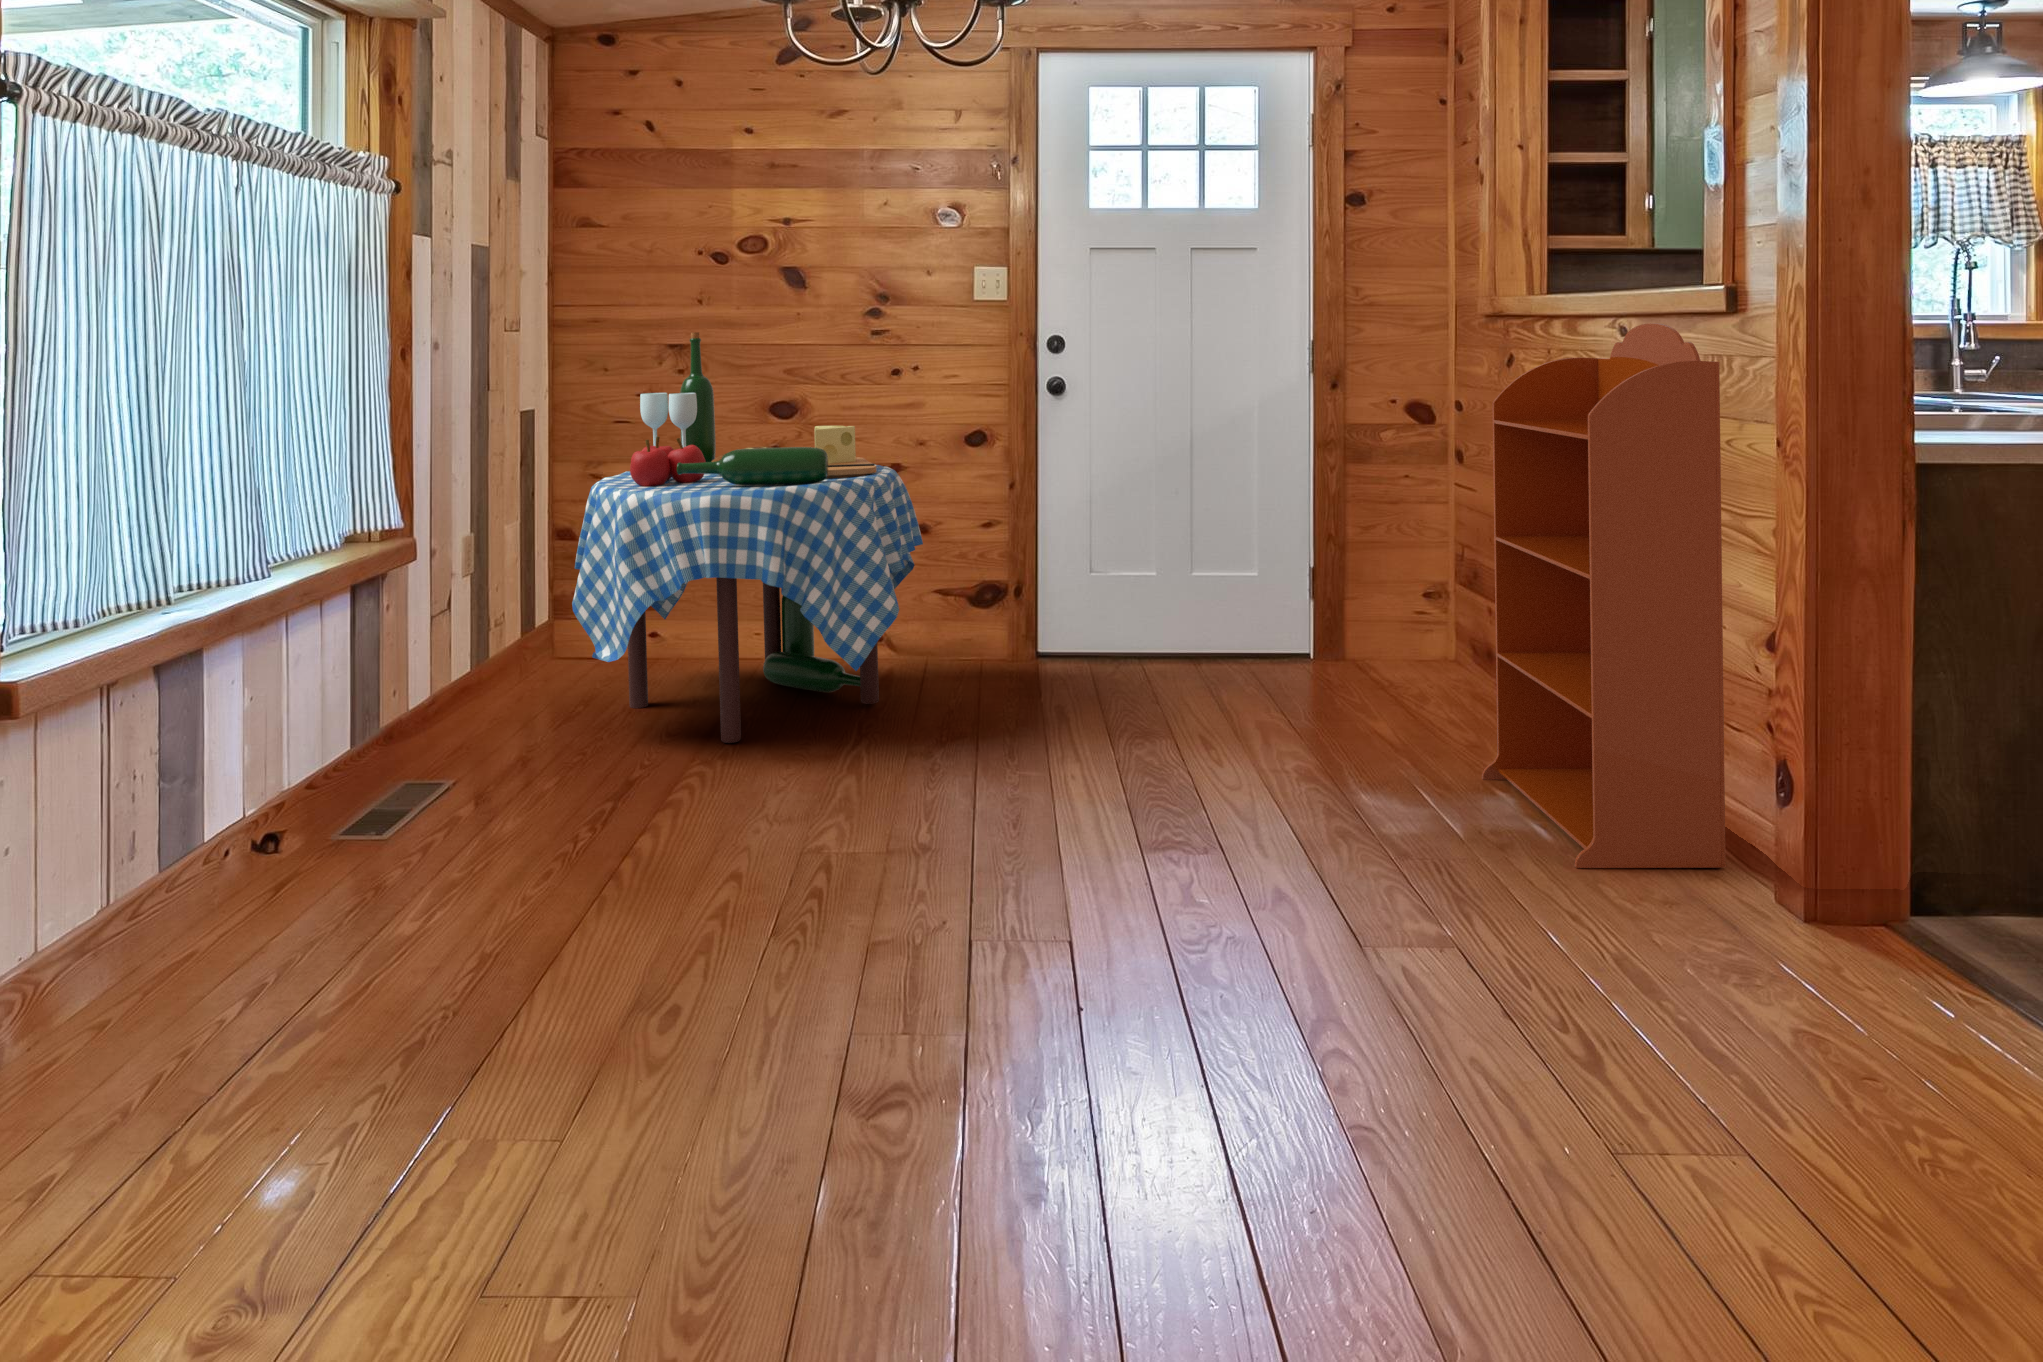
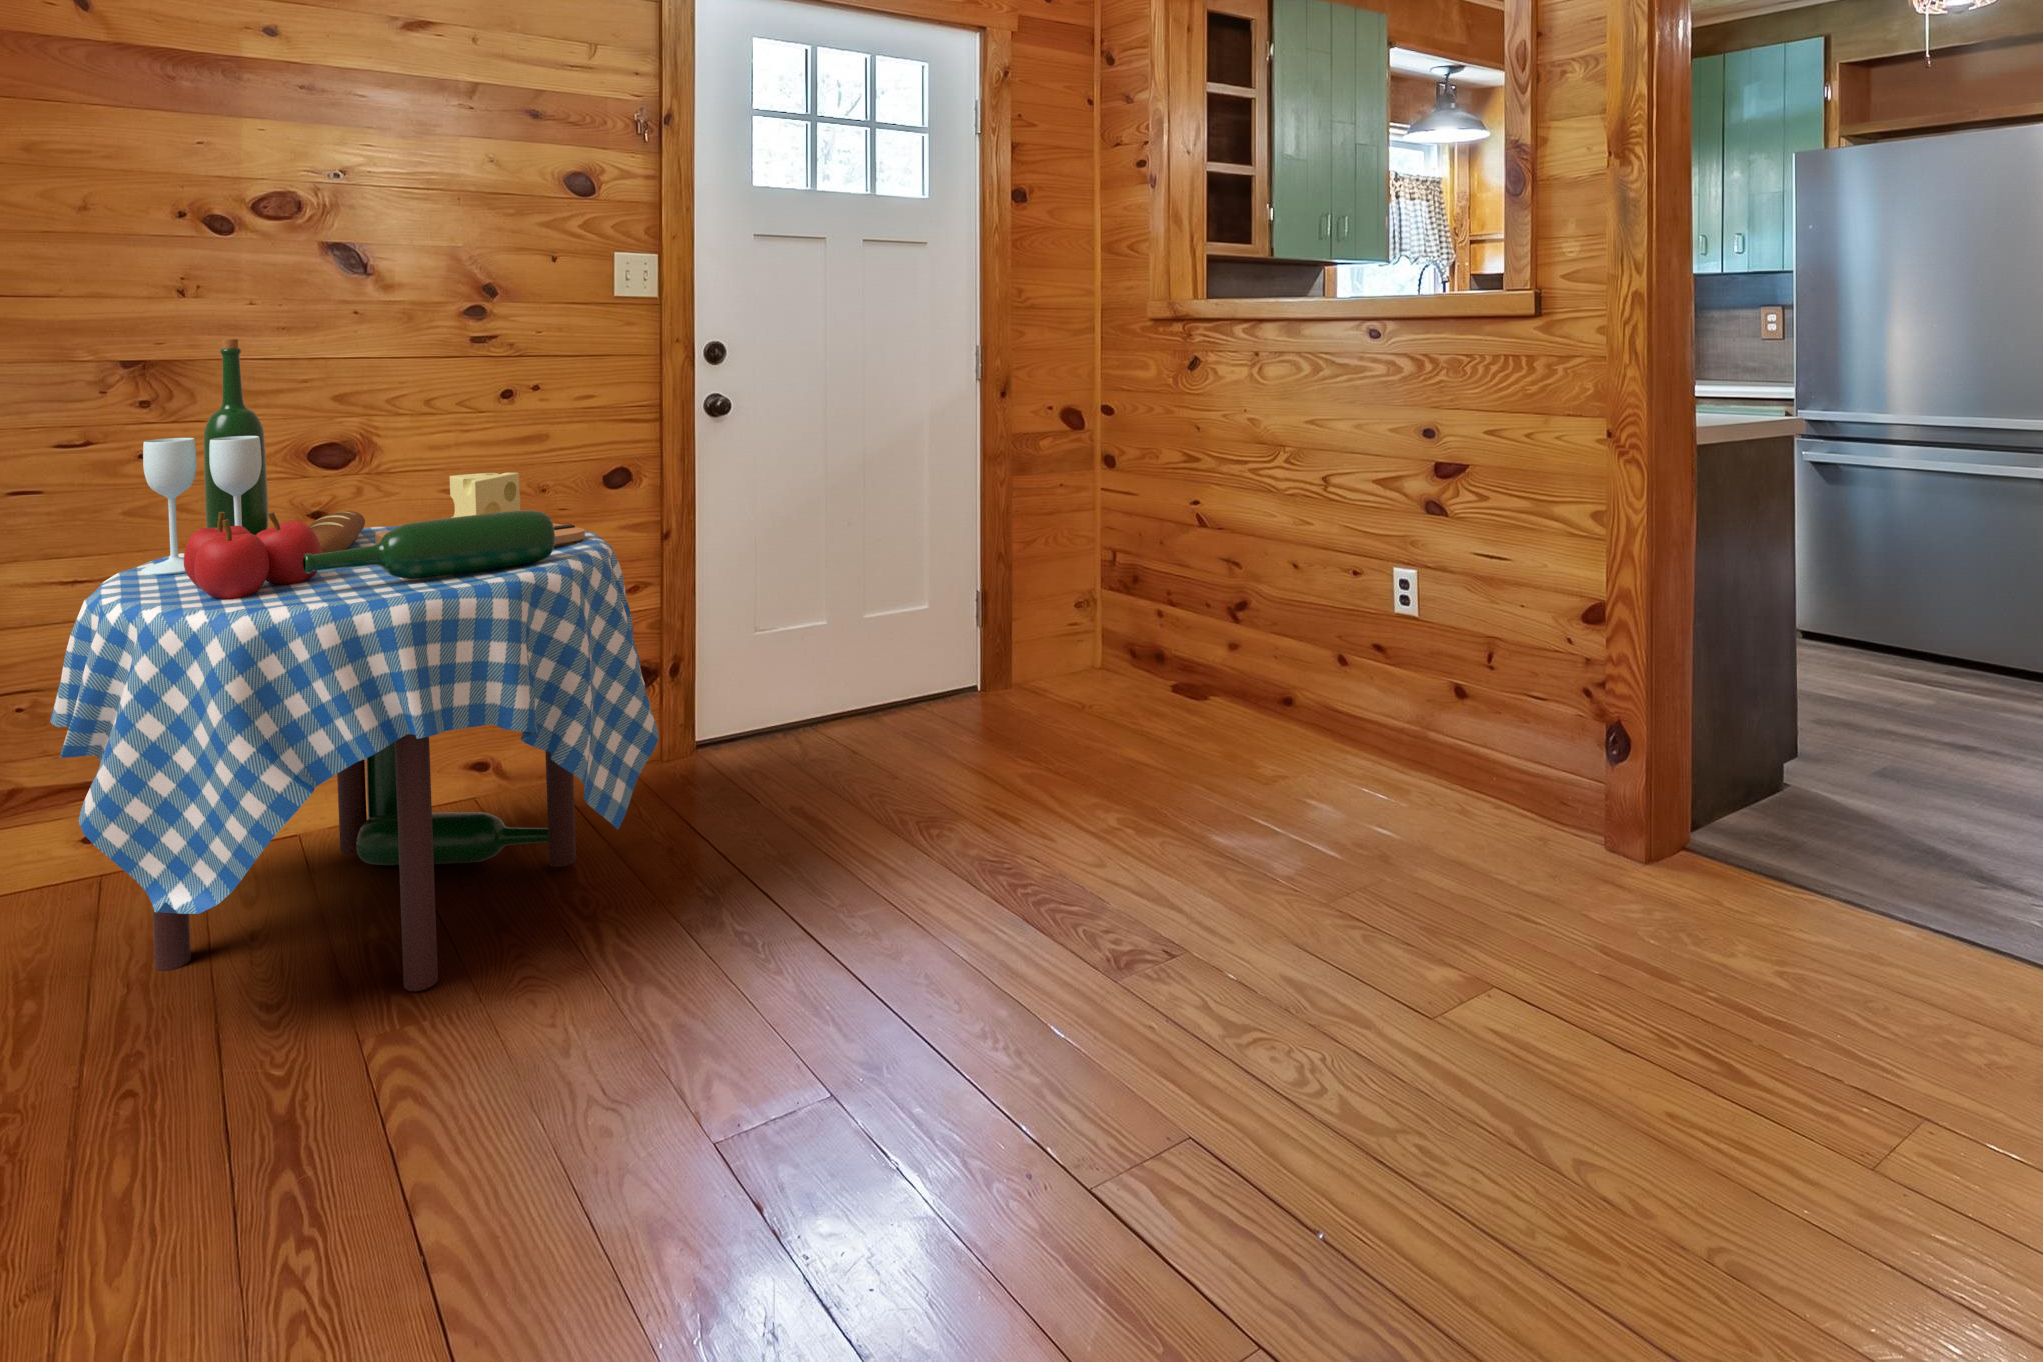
bookcase: present [1482,323,1726,868] -> none [1302,329,1590,876]

